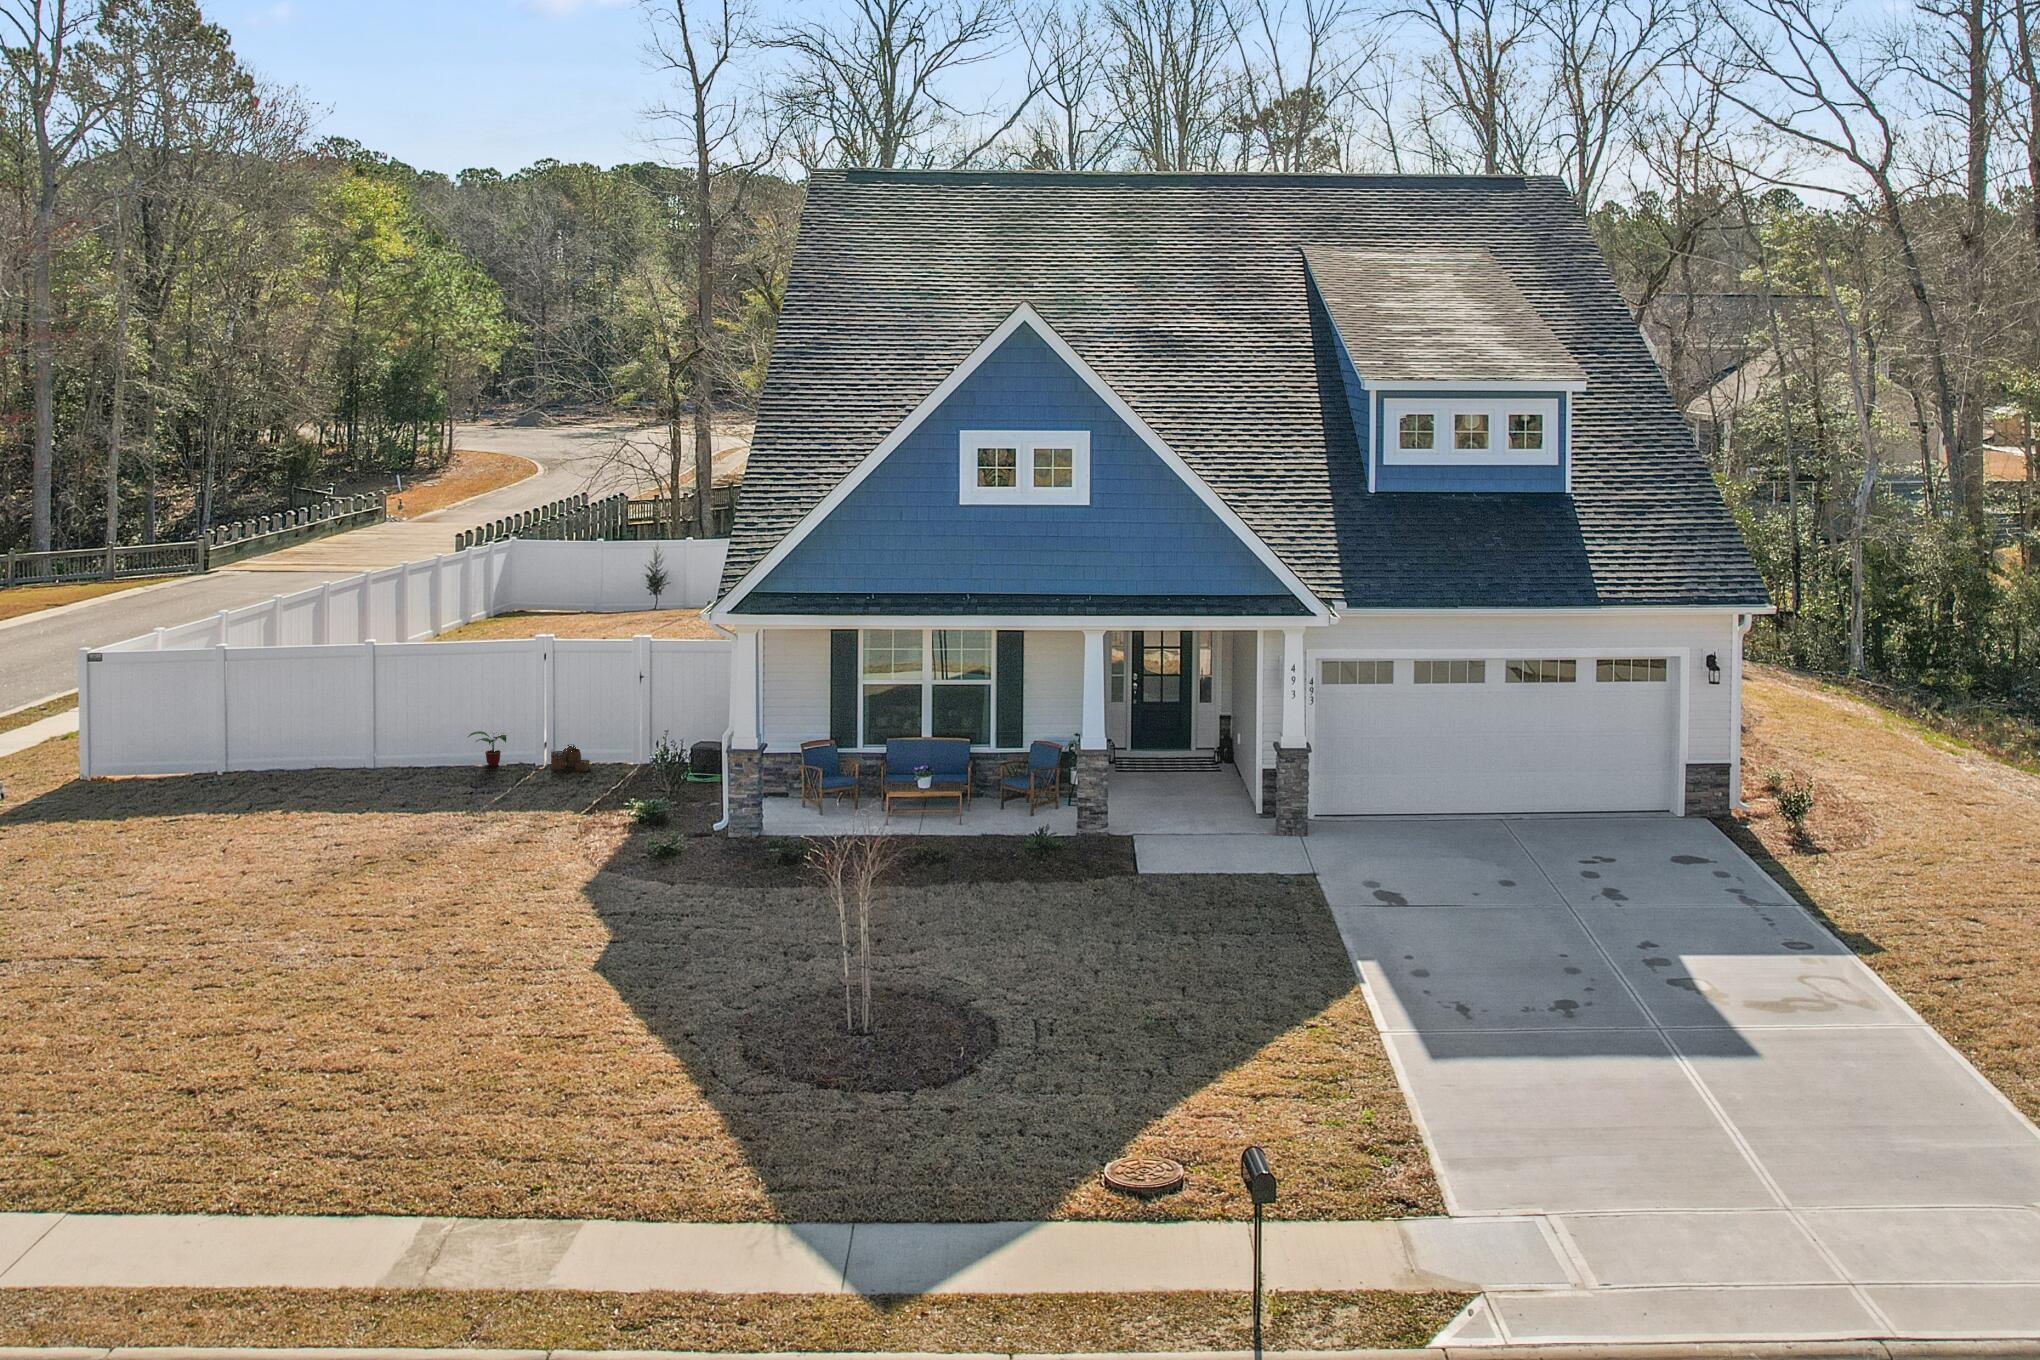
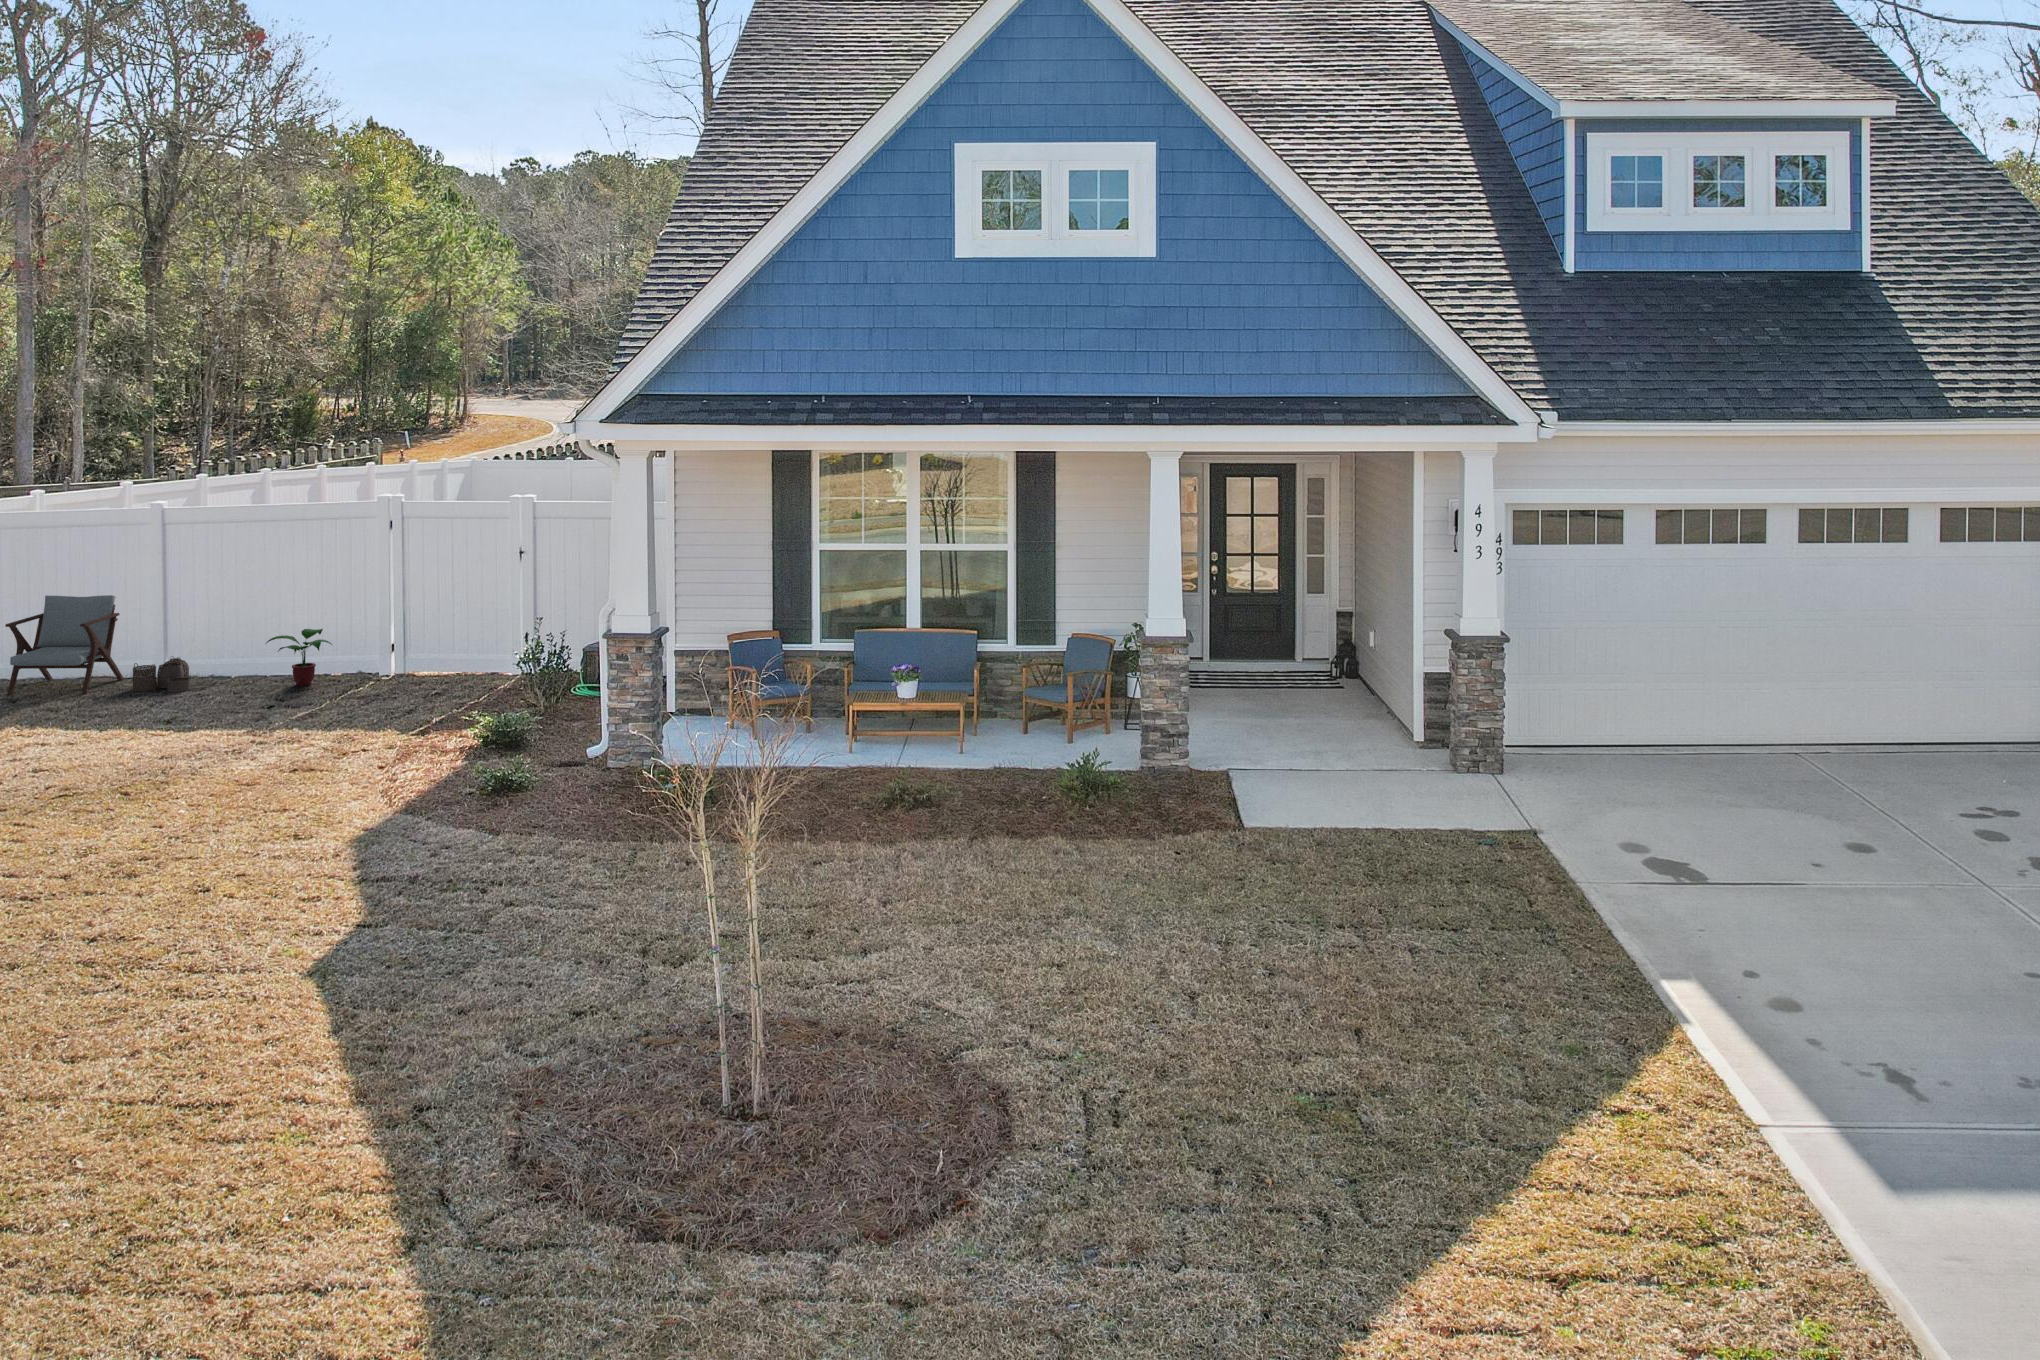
lounge chair: none [297,704,366,775] -> present [5,595,124,695]
woven basket: present [551,744,590,771] -> present [132,657,191,692]

